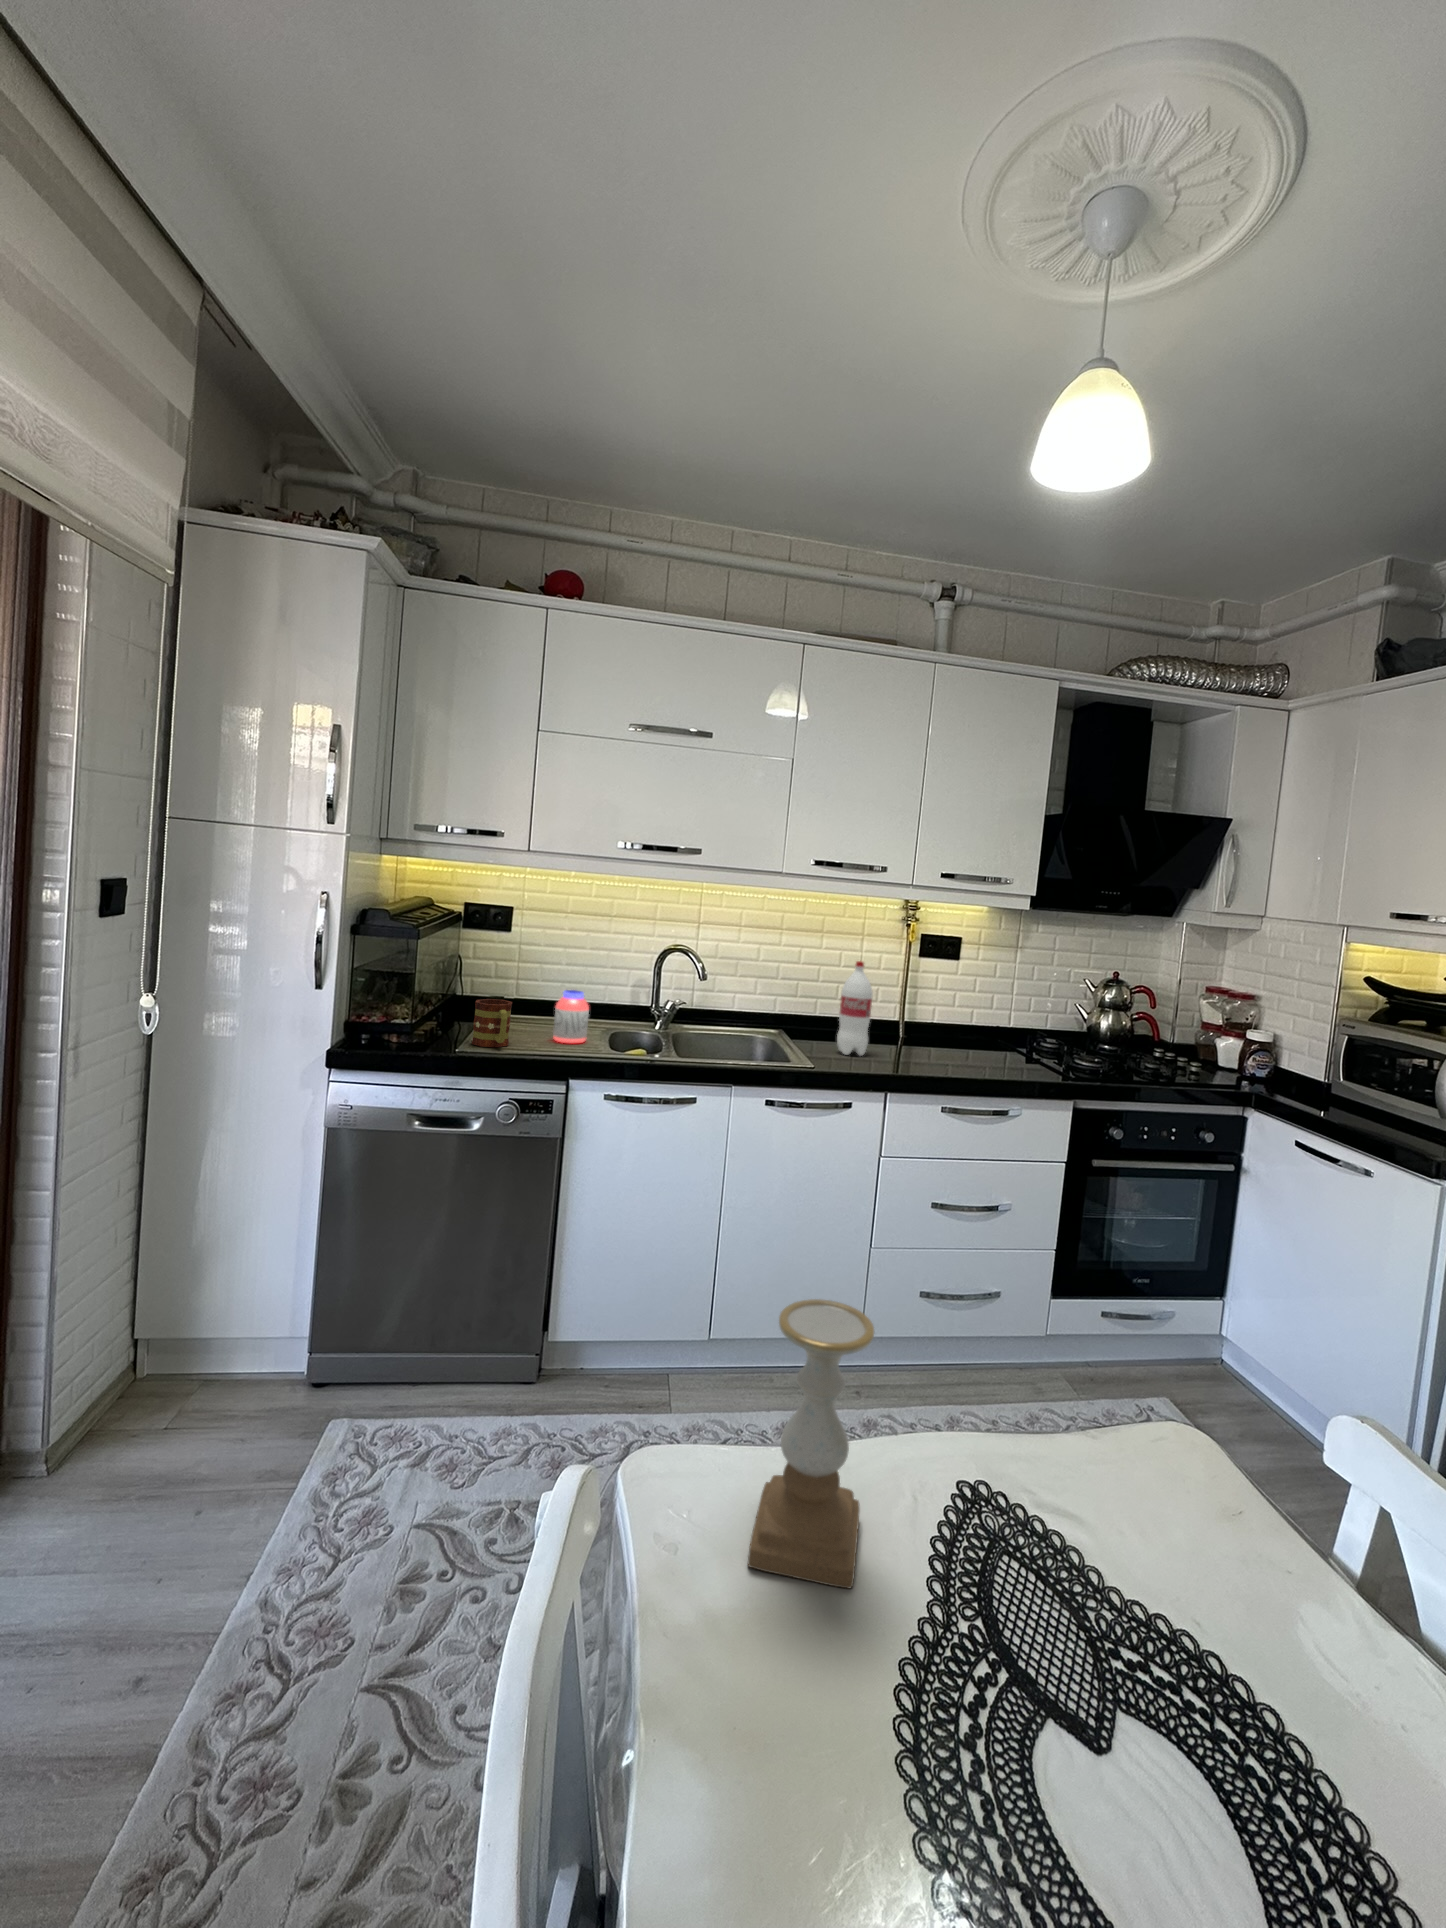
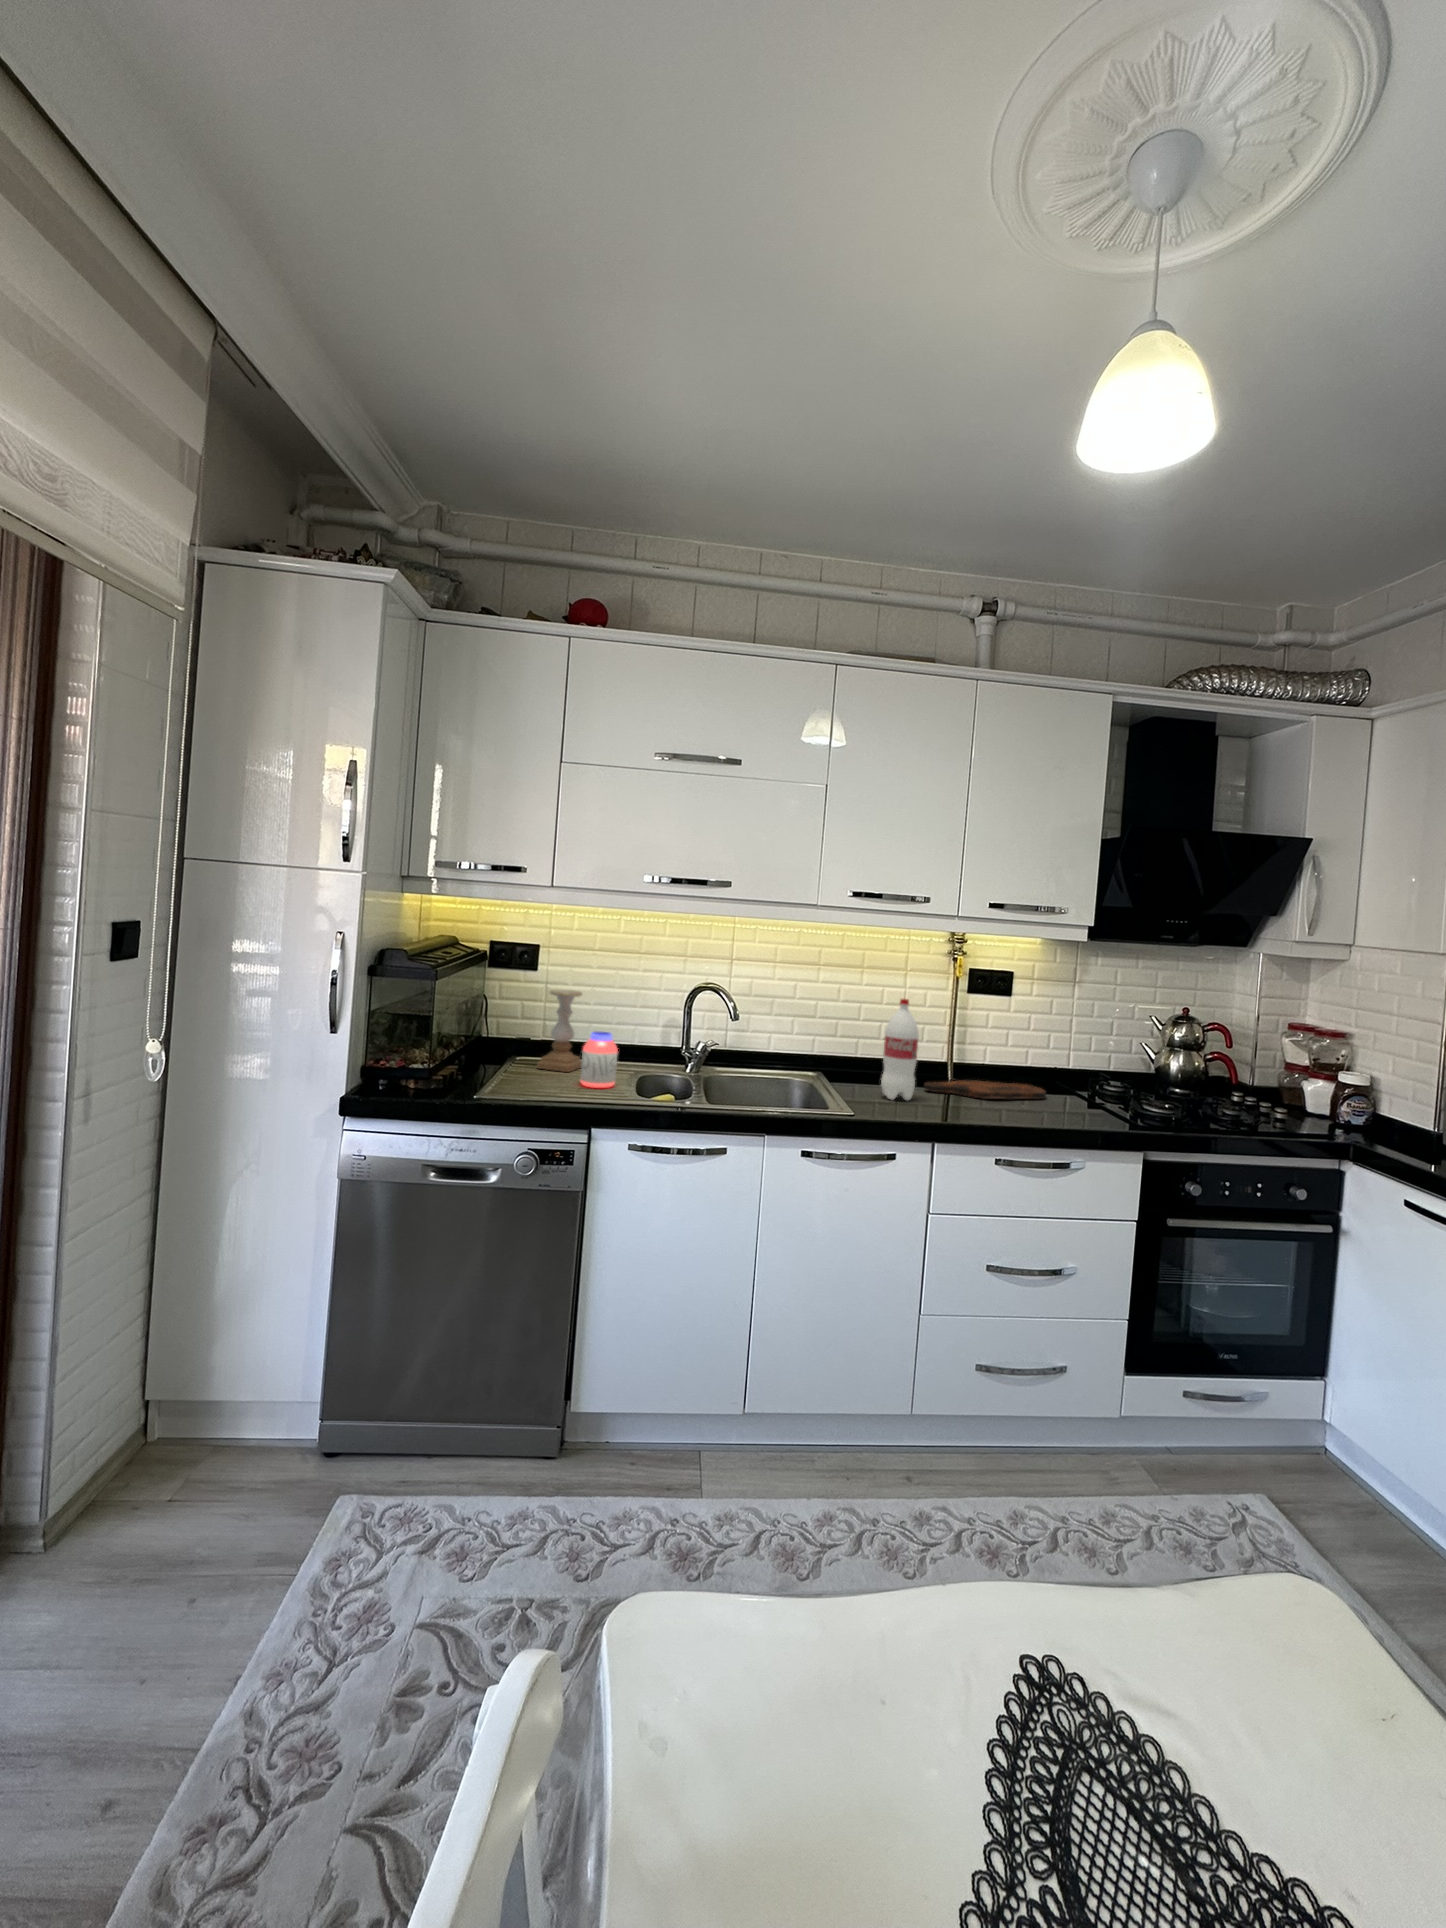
mug: present [472,999,512,1047] -> none [494,1041,537,1093]
cutting board: none [876,1037,988,1055] -> present [924,1080,1046,1099]
candle holder: present [748,1299,874,1588] -> present [537,990,582,1072]

